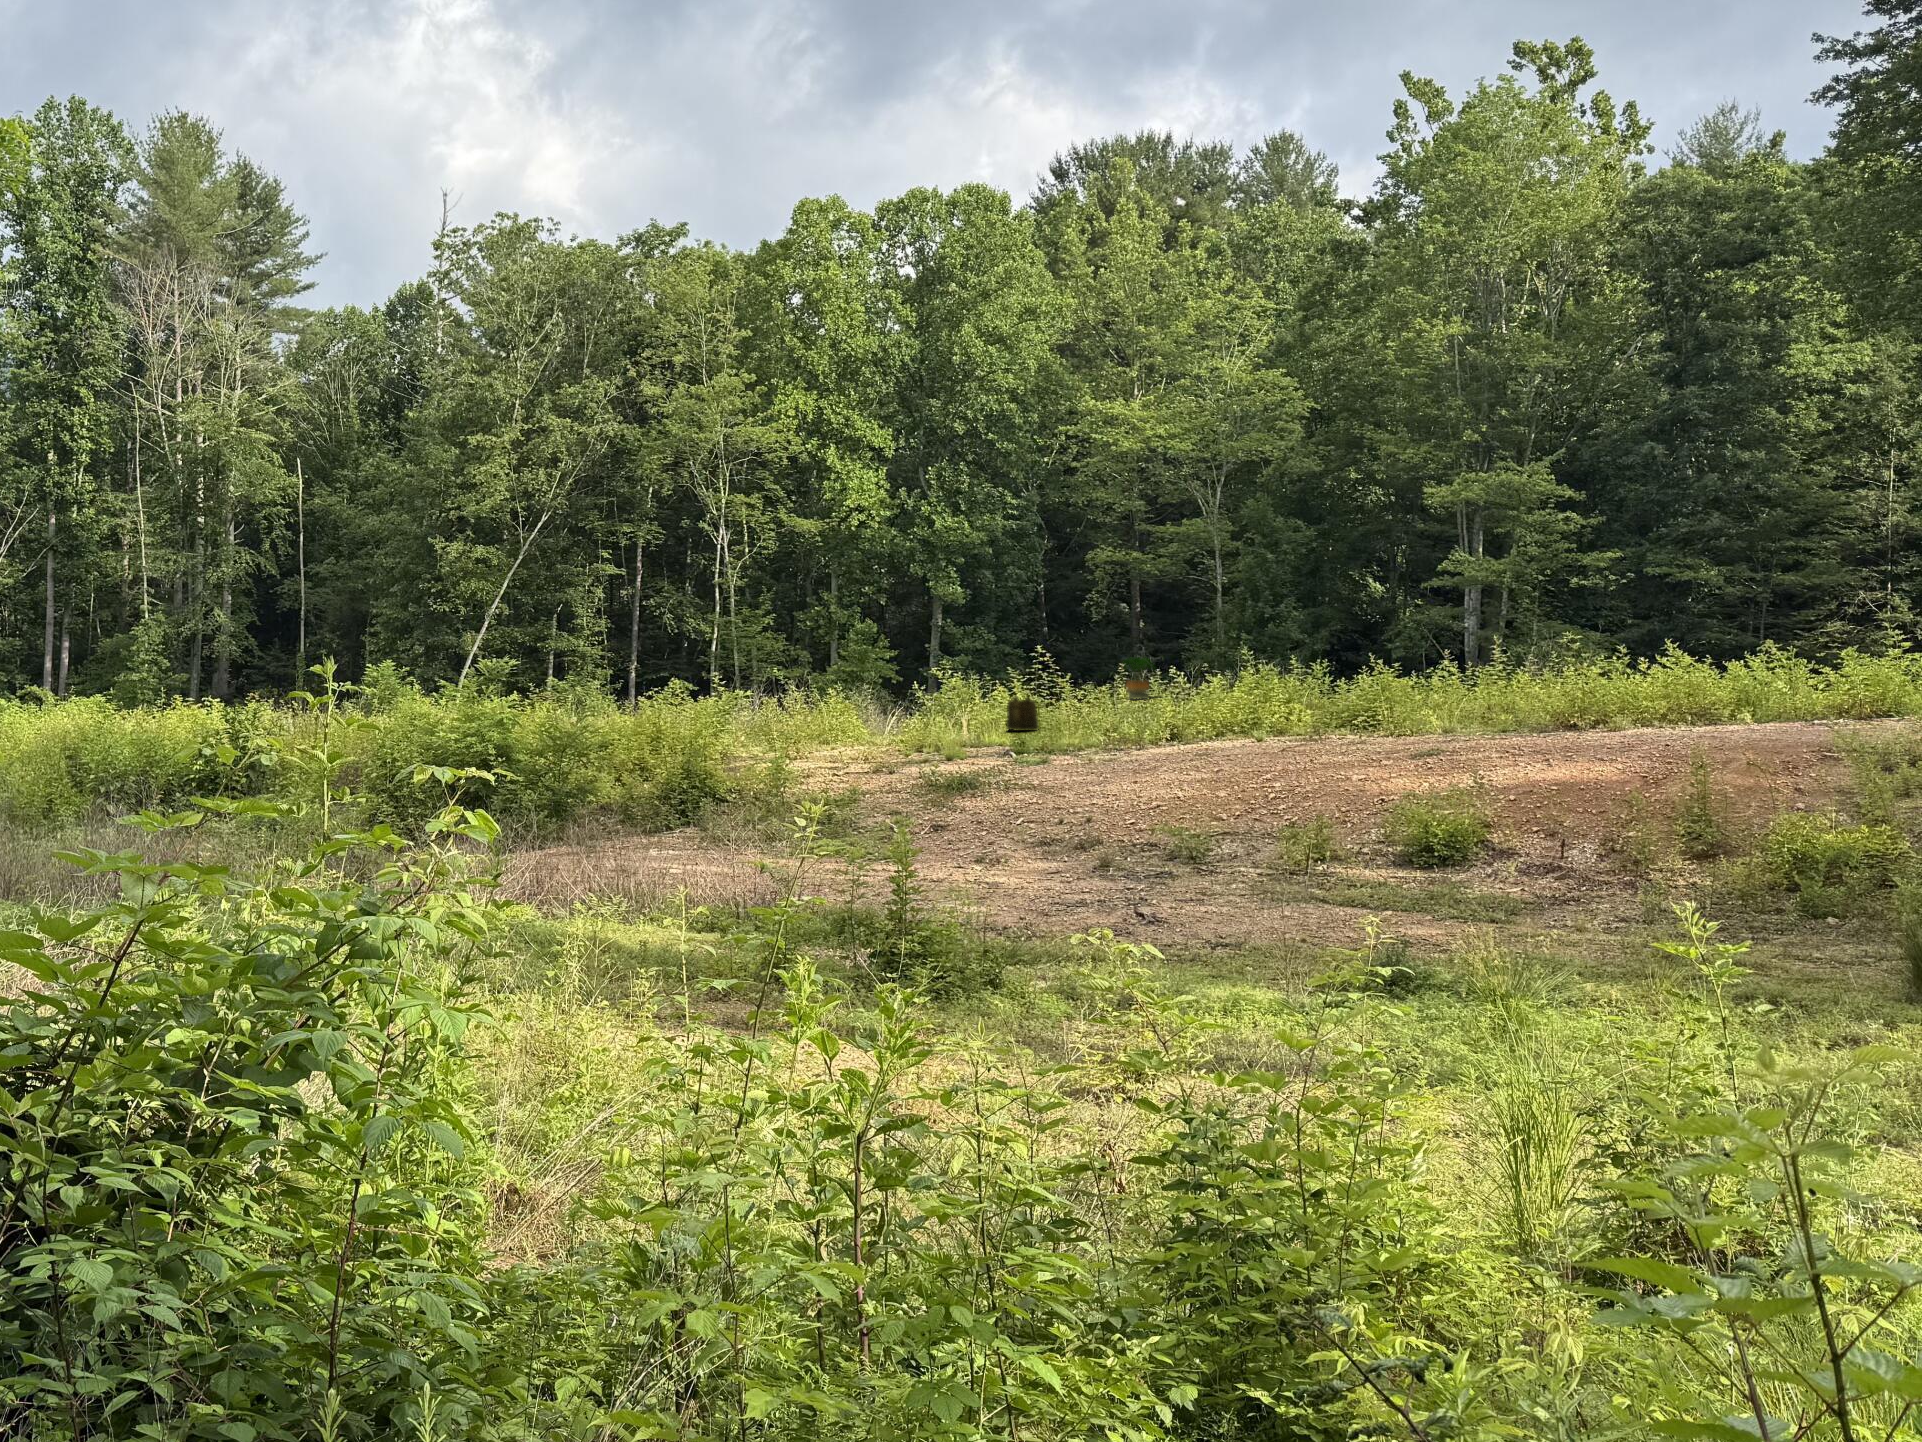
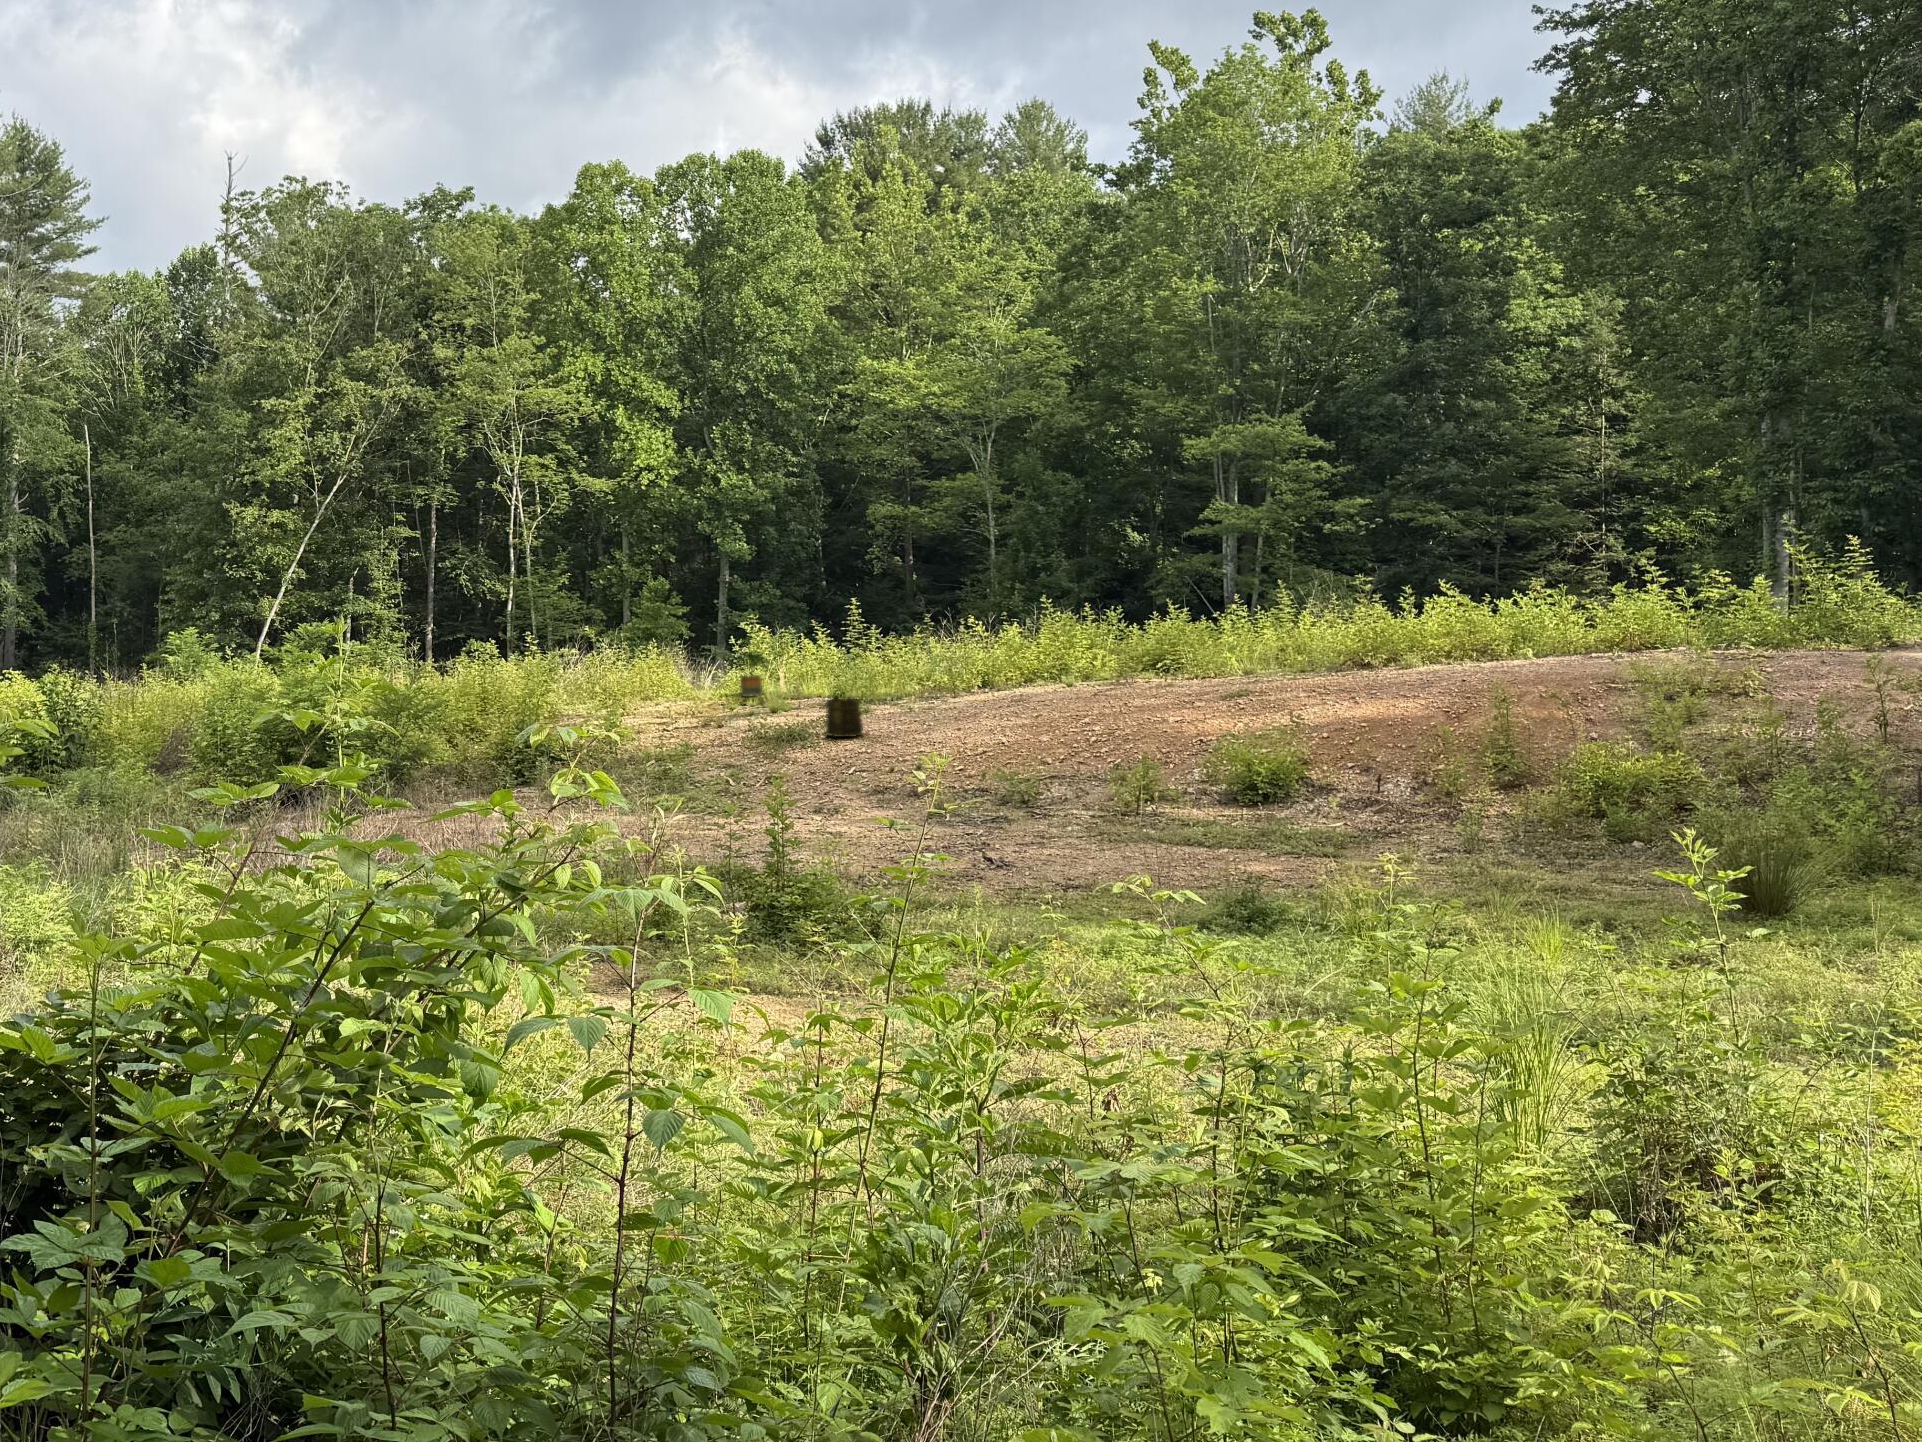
potted tree: present [1123,657,1154,699] -> present [737,652,767,697]

